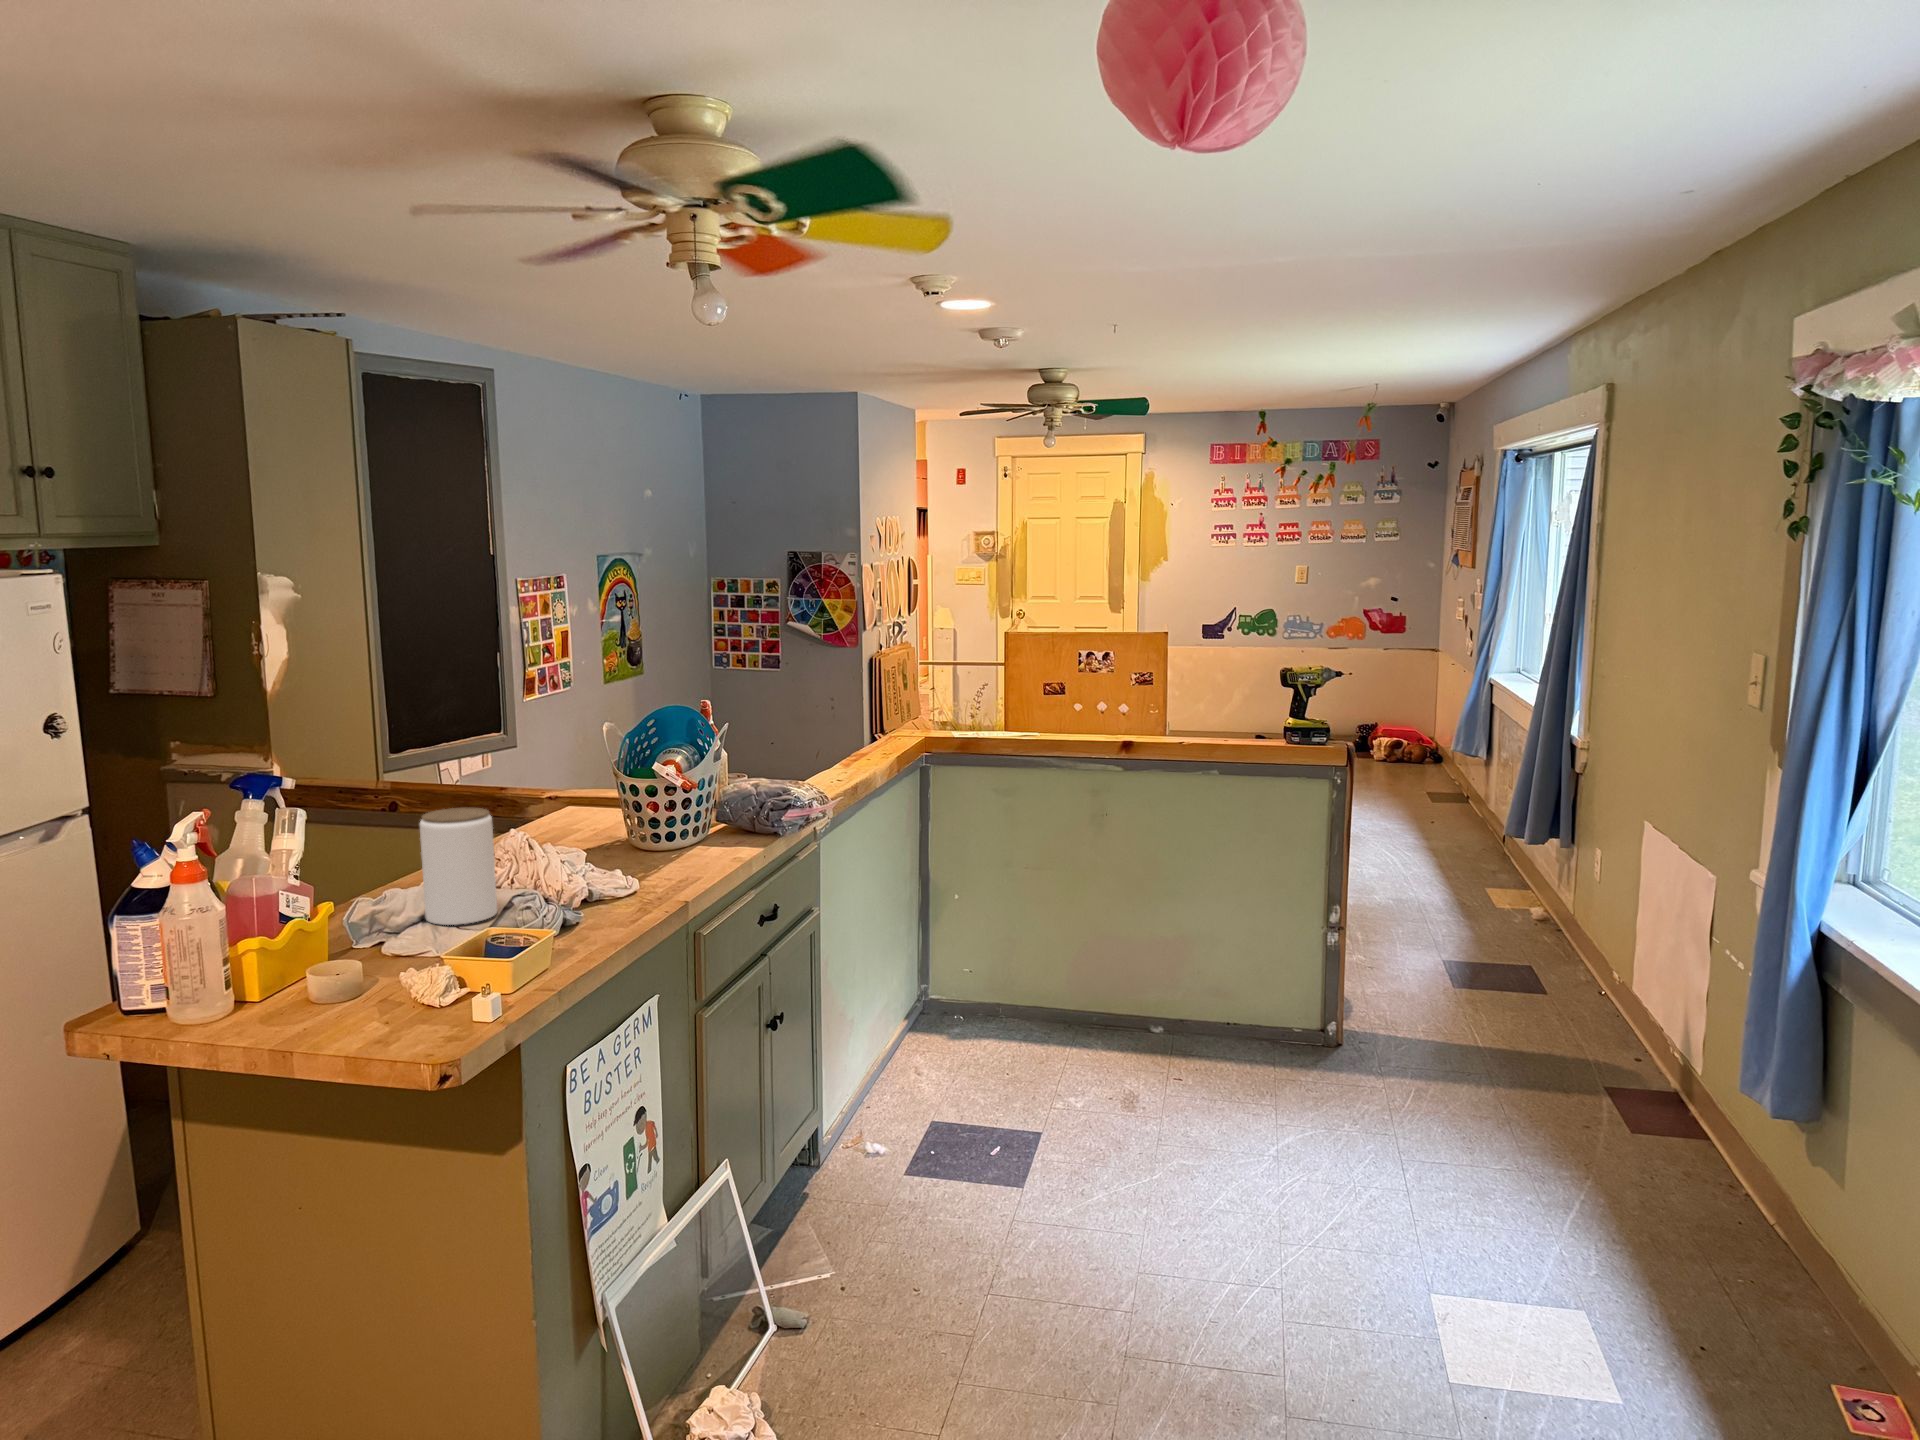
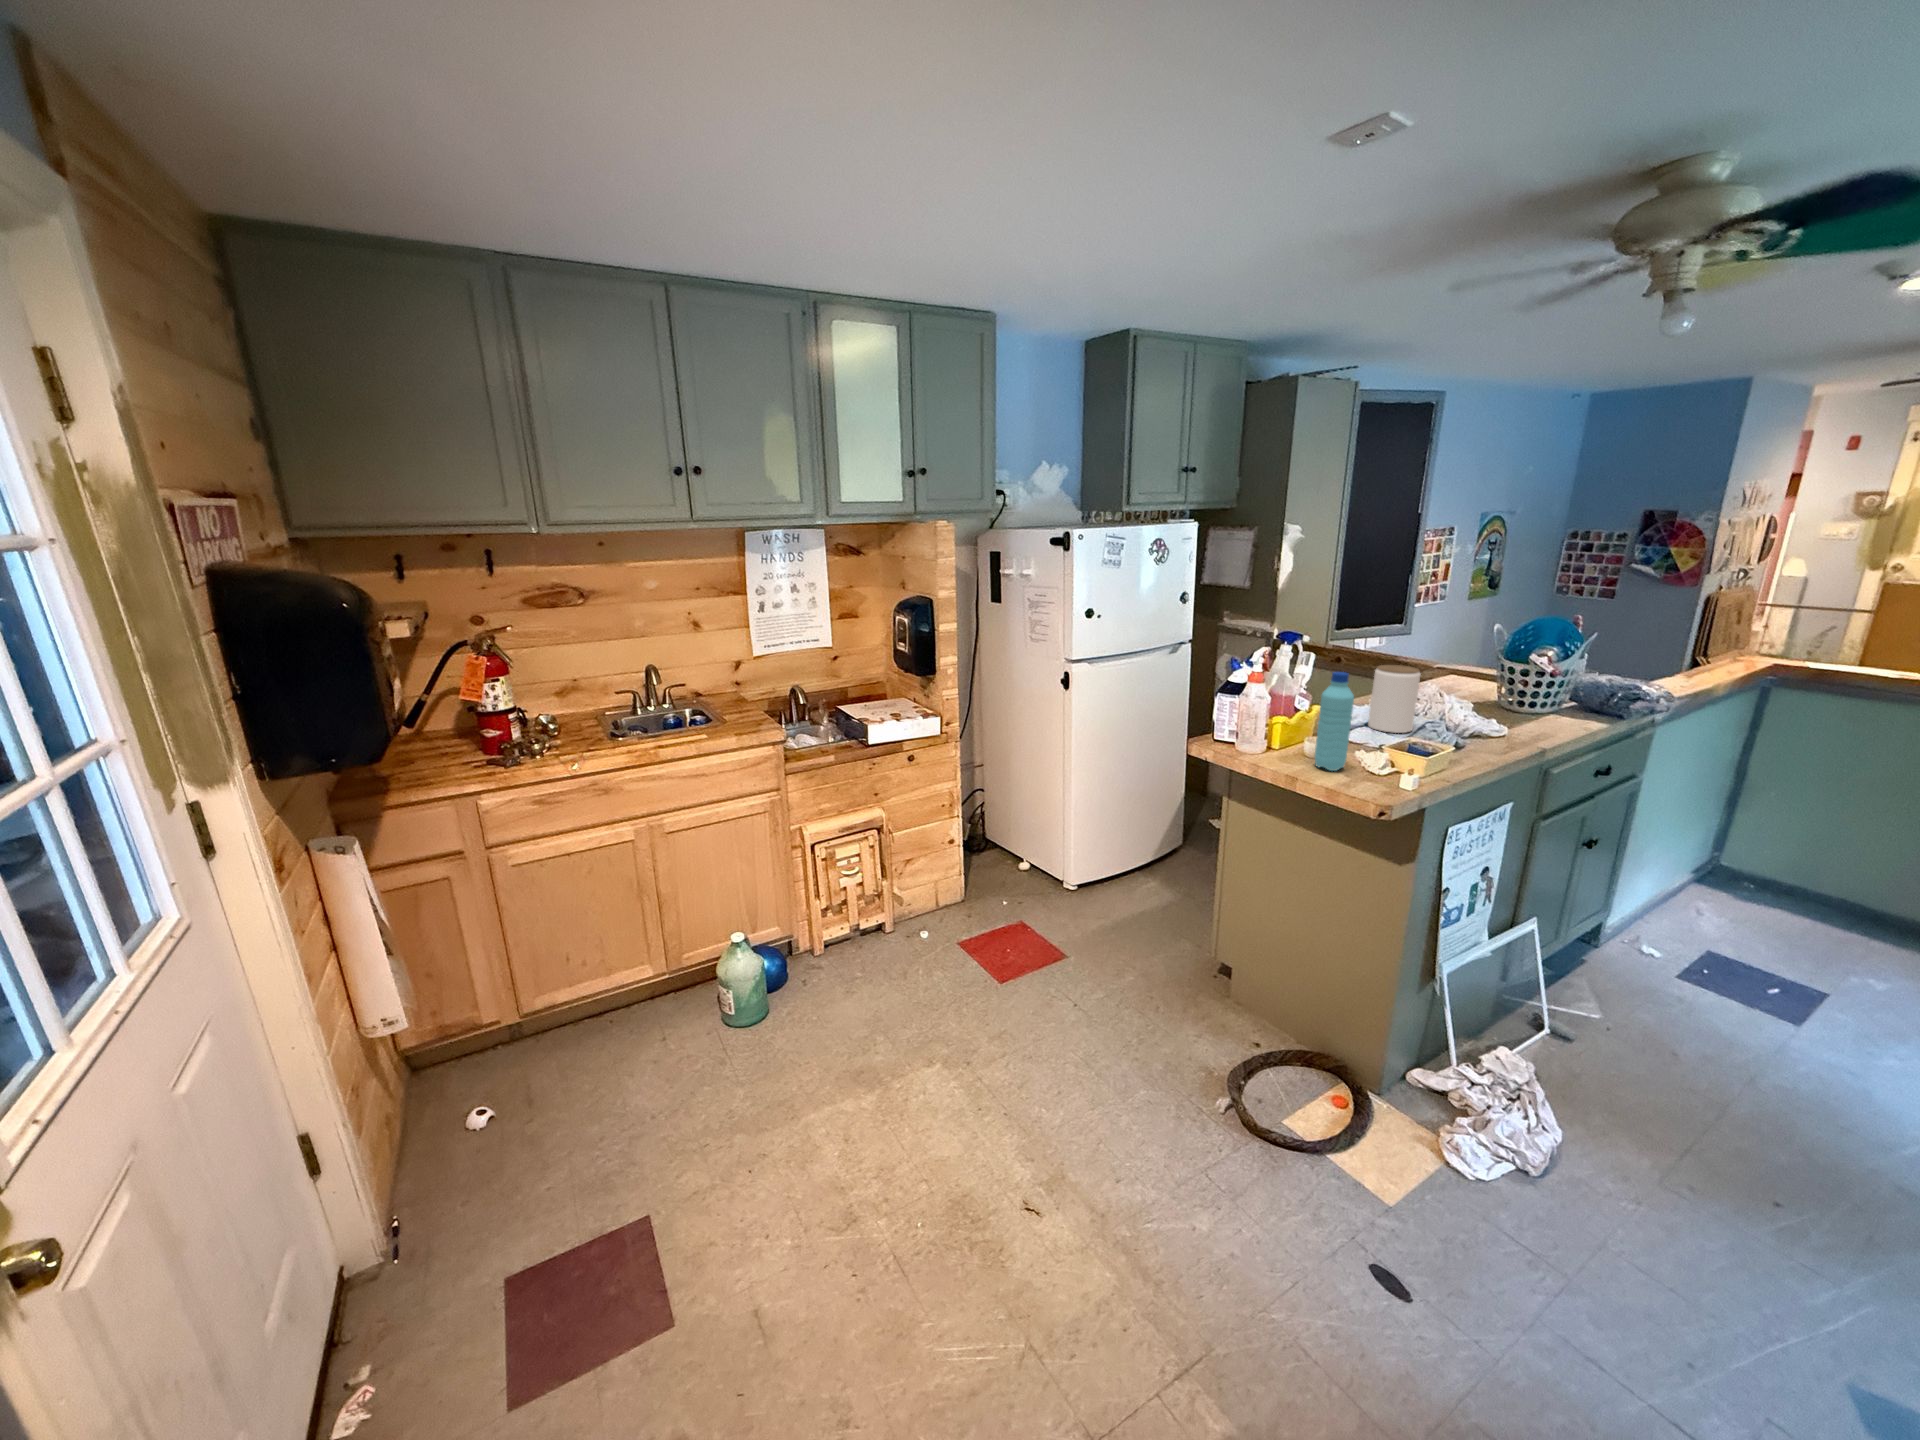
water bottle: none [309,838,376,1021] -> present [1315,672,1354,771]

